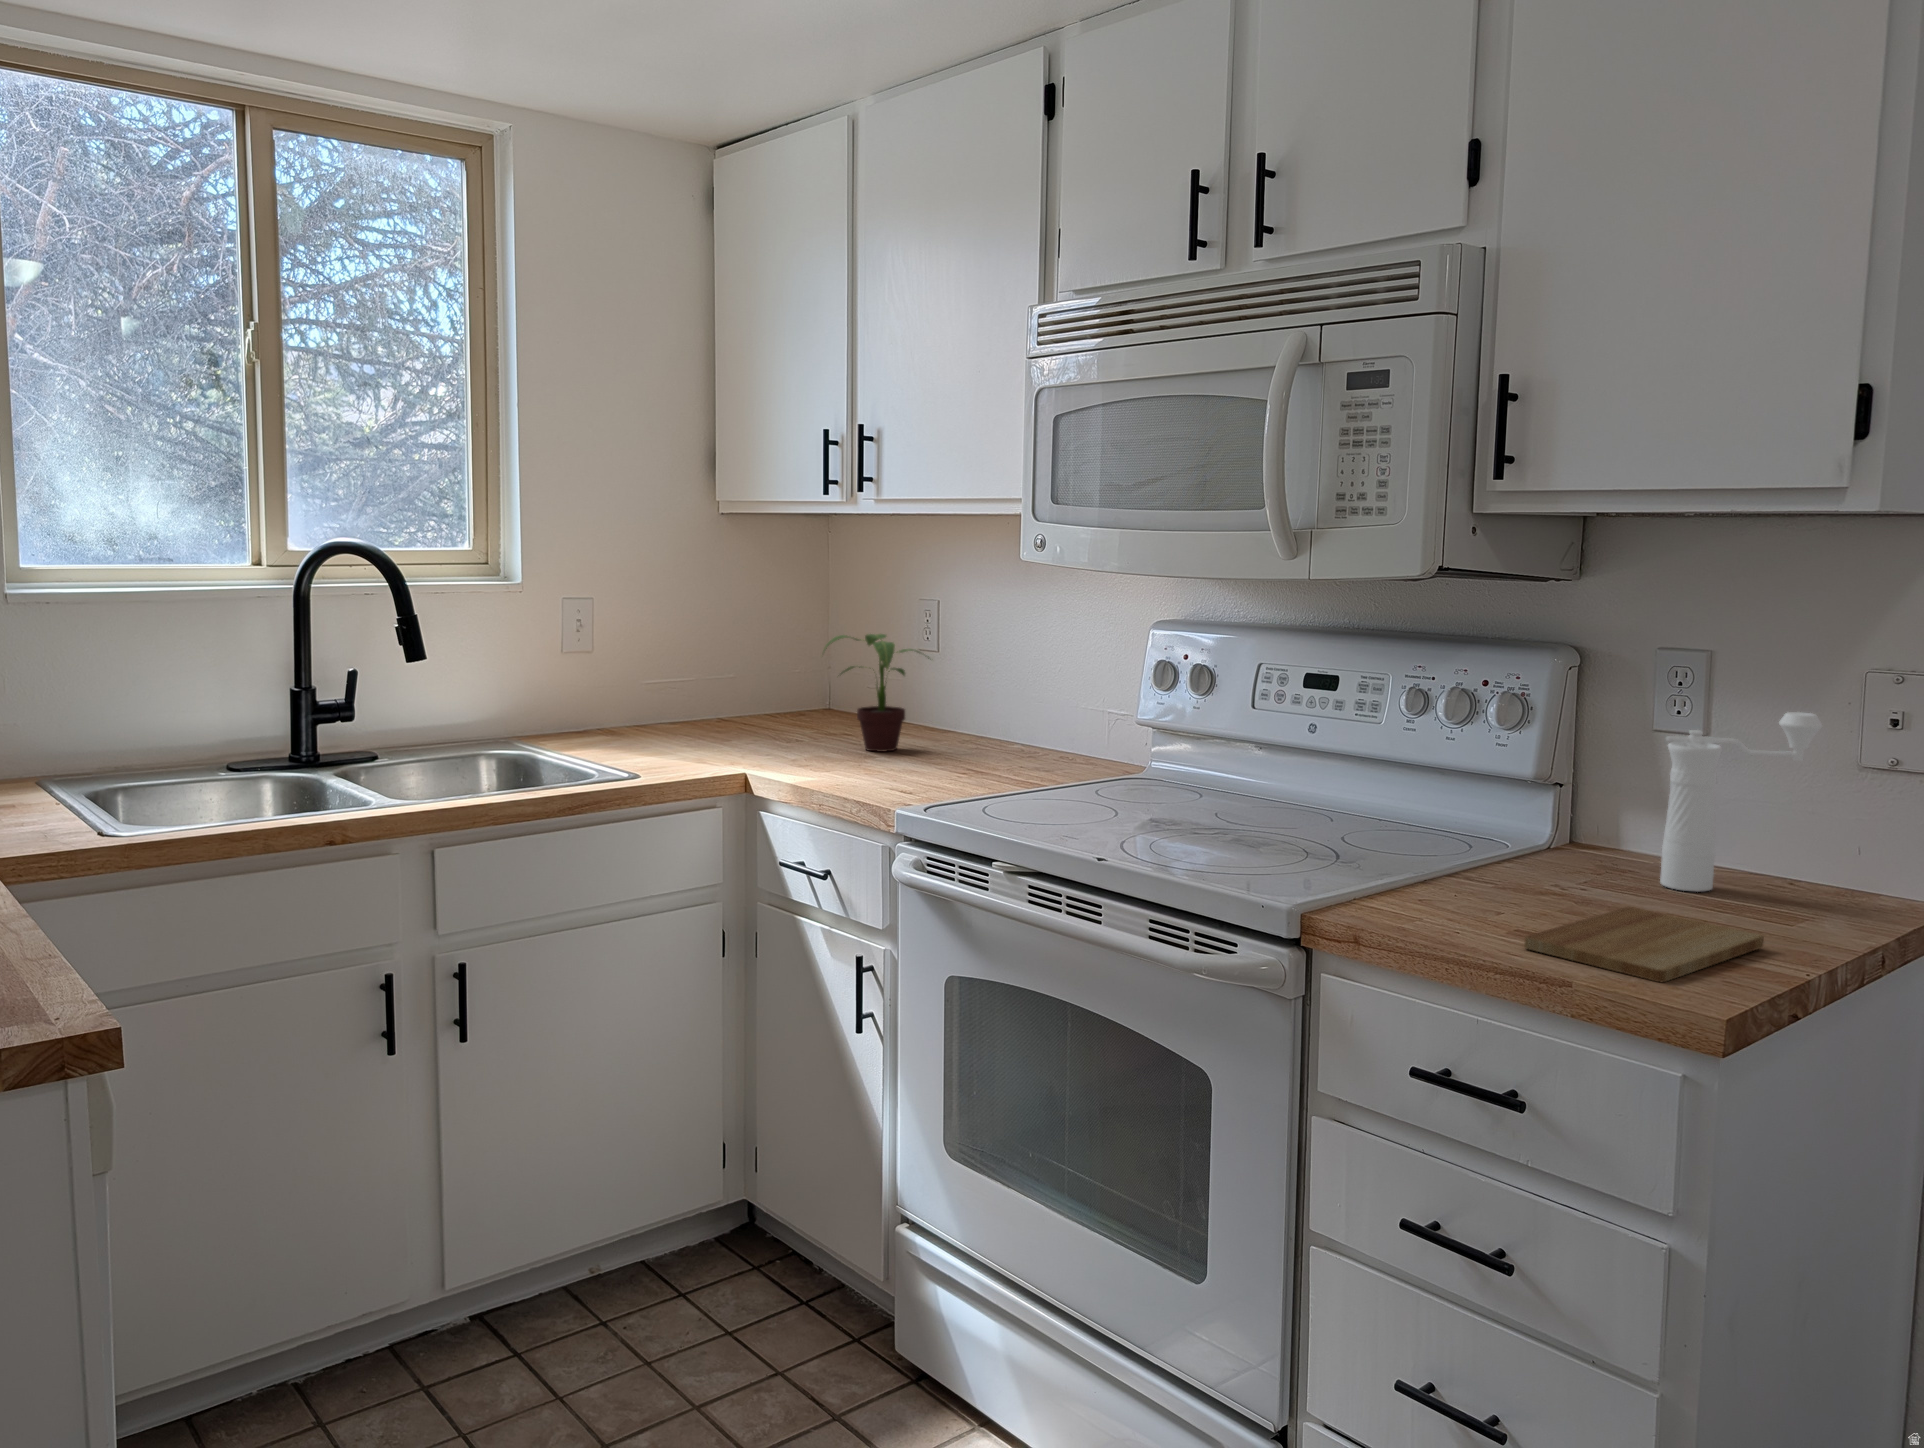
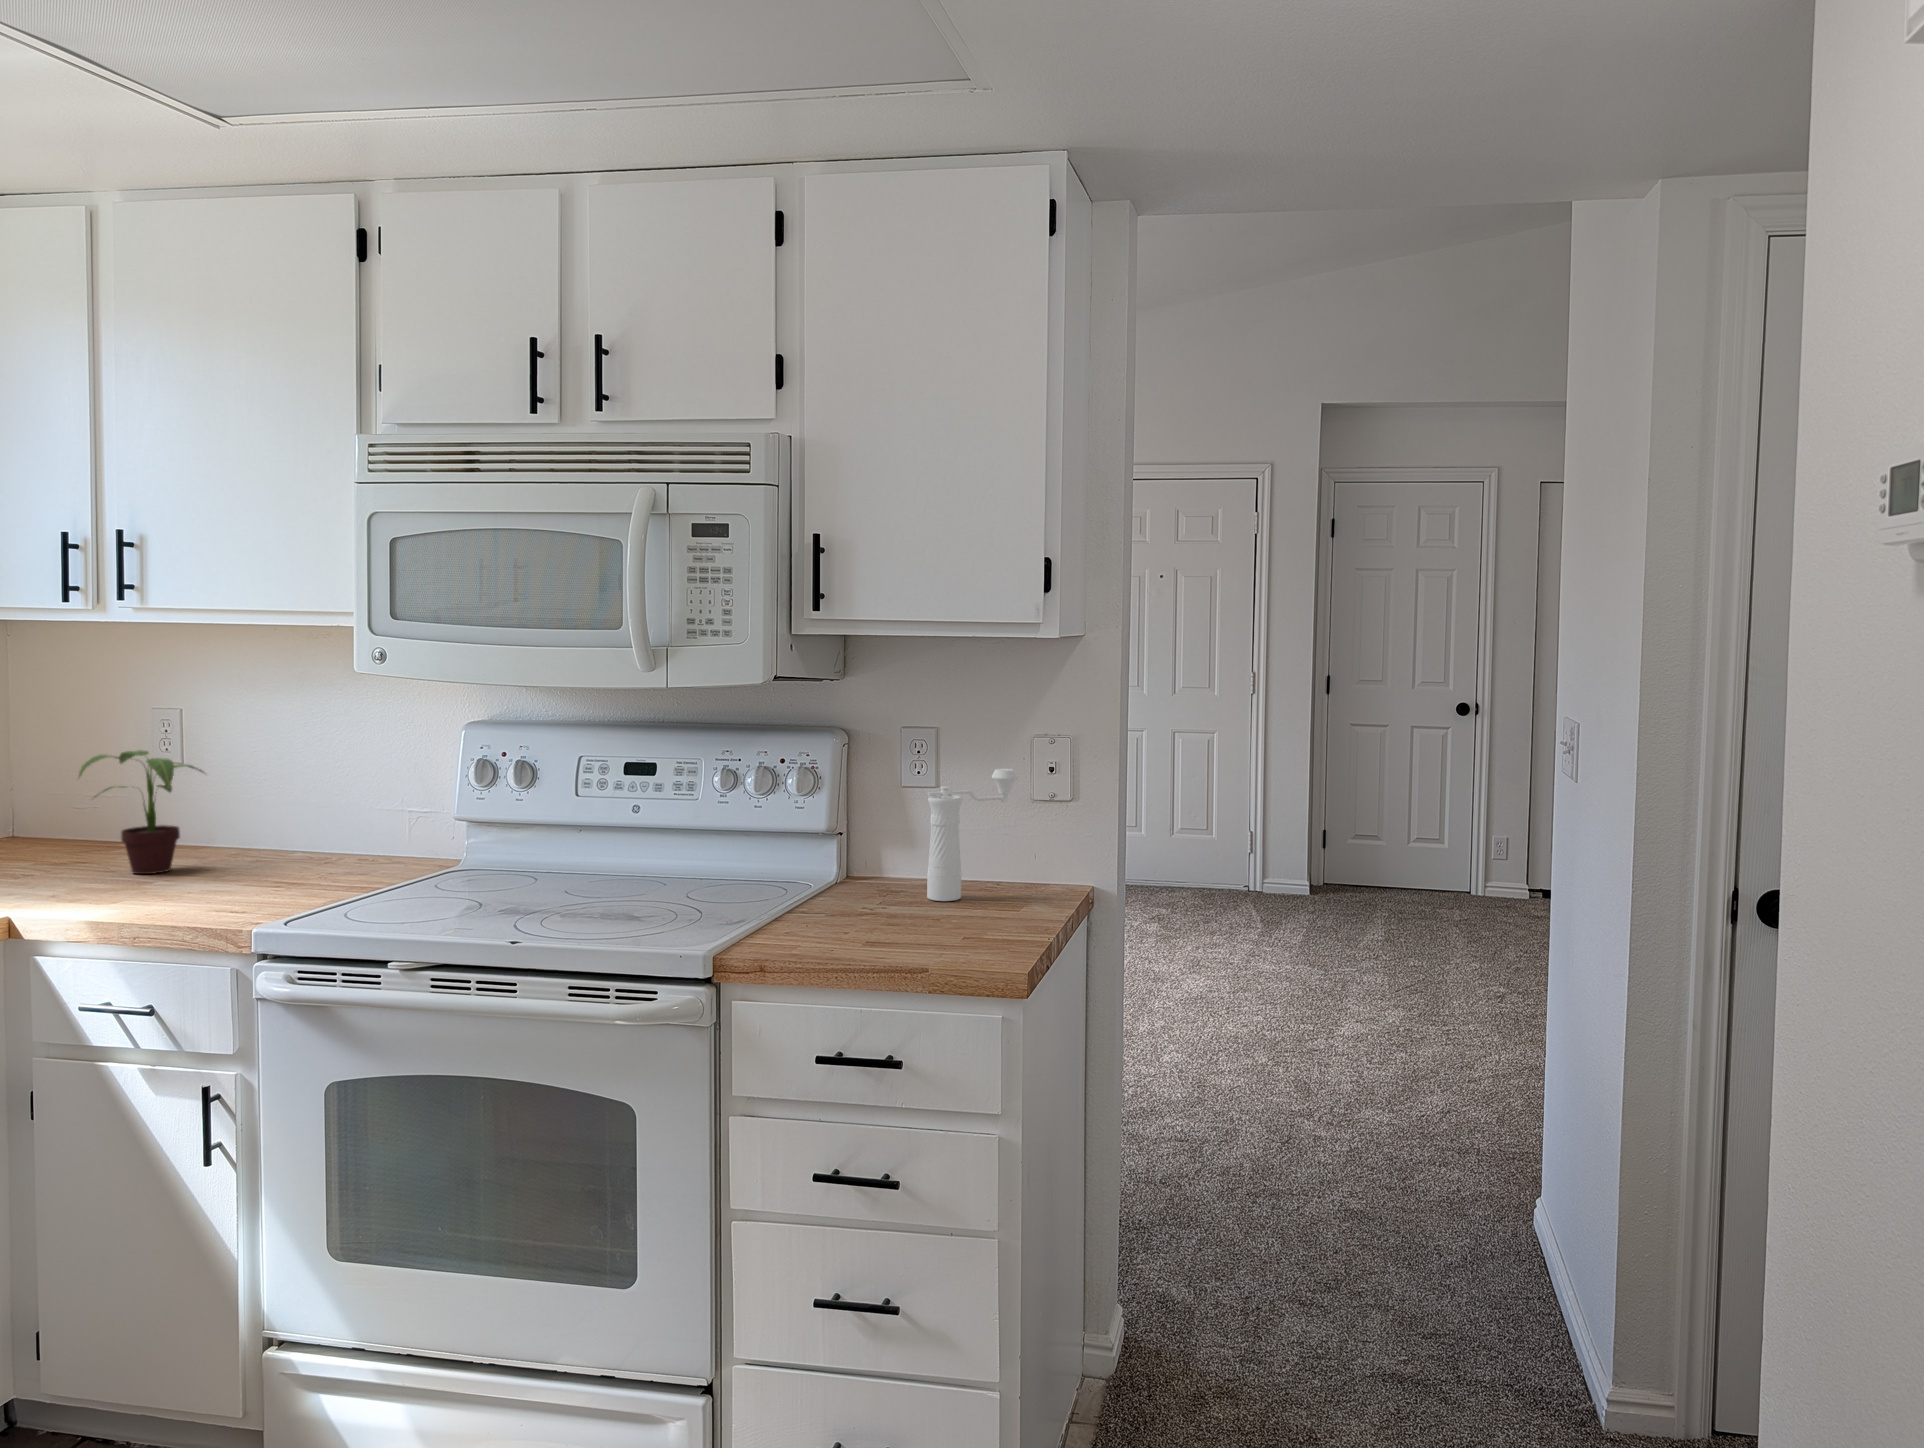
cutting board: present [1524,907,1764,982] -> none [891,916,1023,962]

